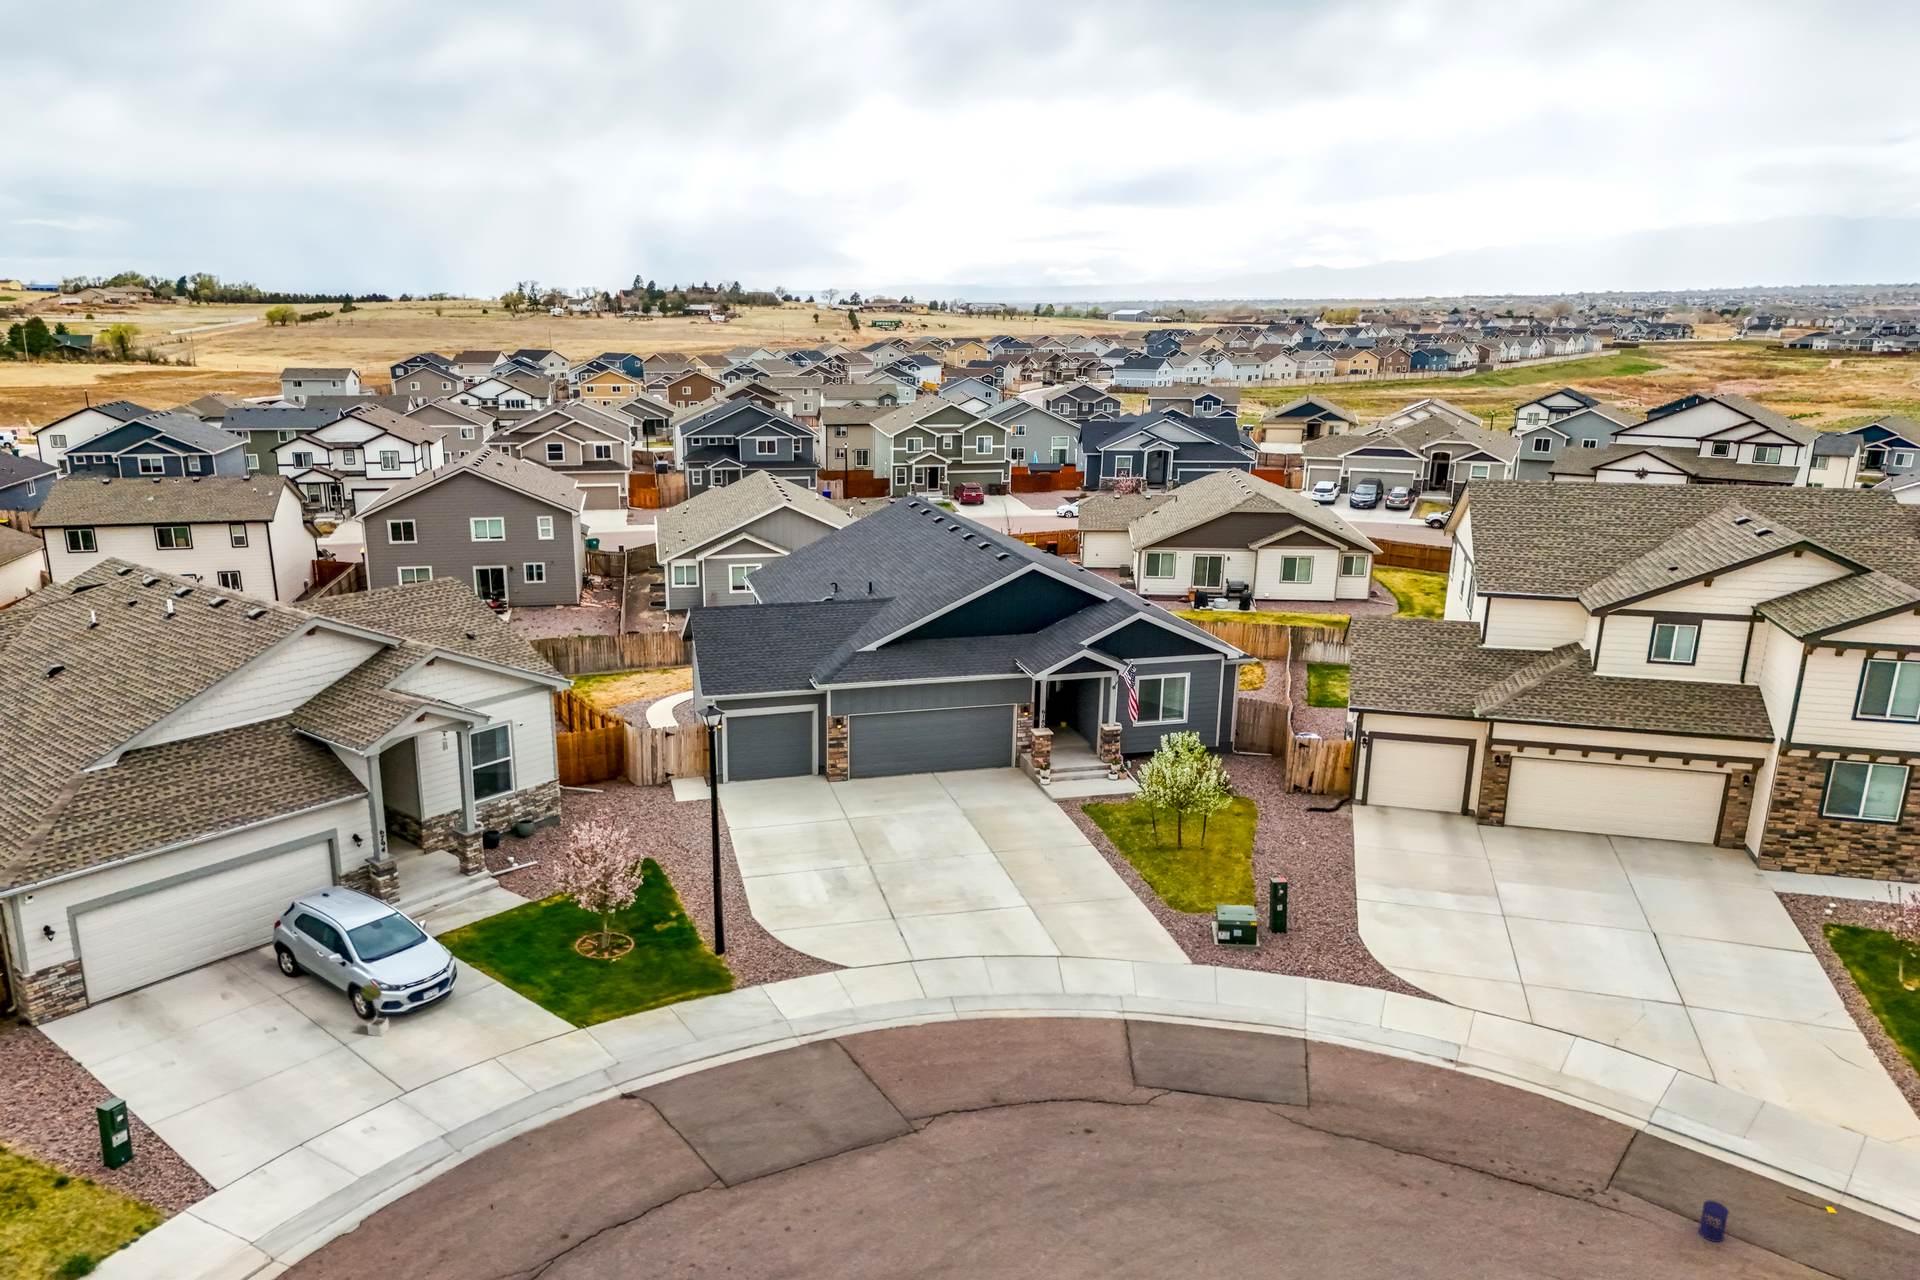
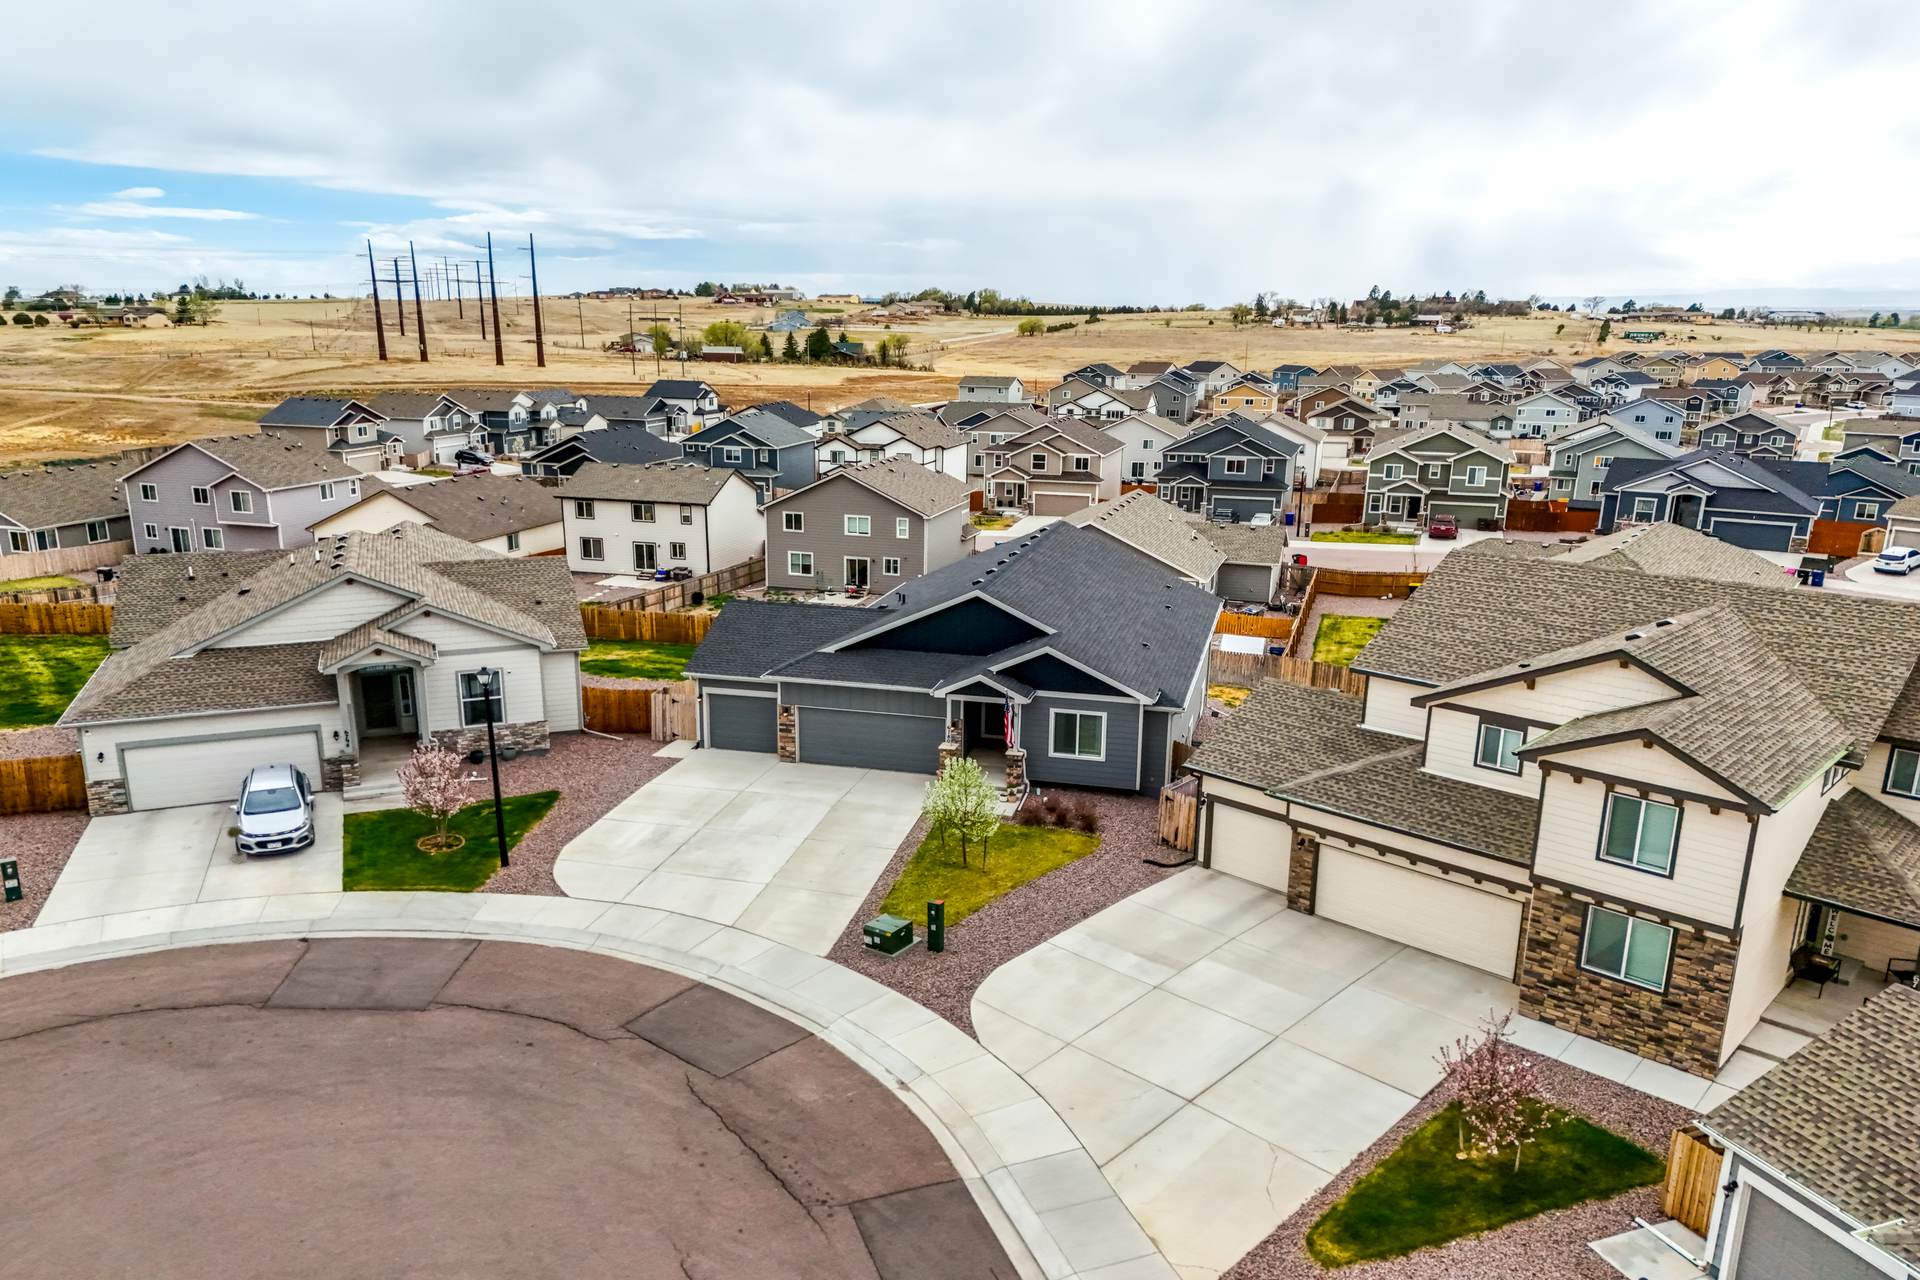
waste bin: present [1699,1201,1729,1242] -> none [770,1204,792,1242]

